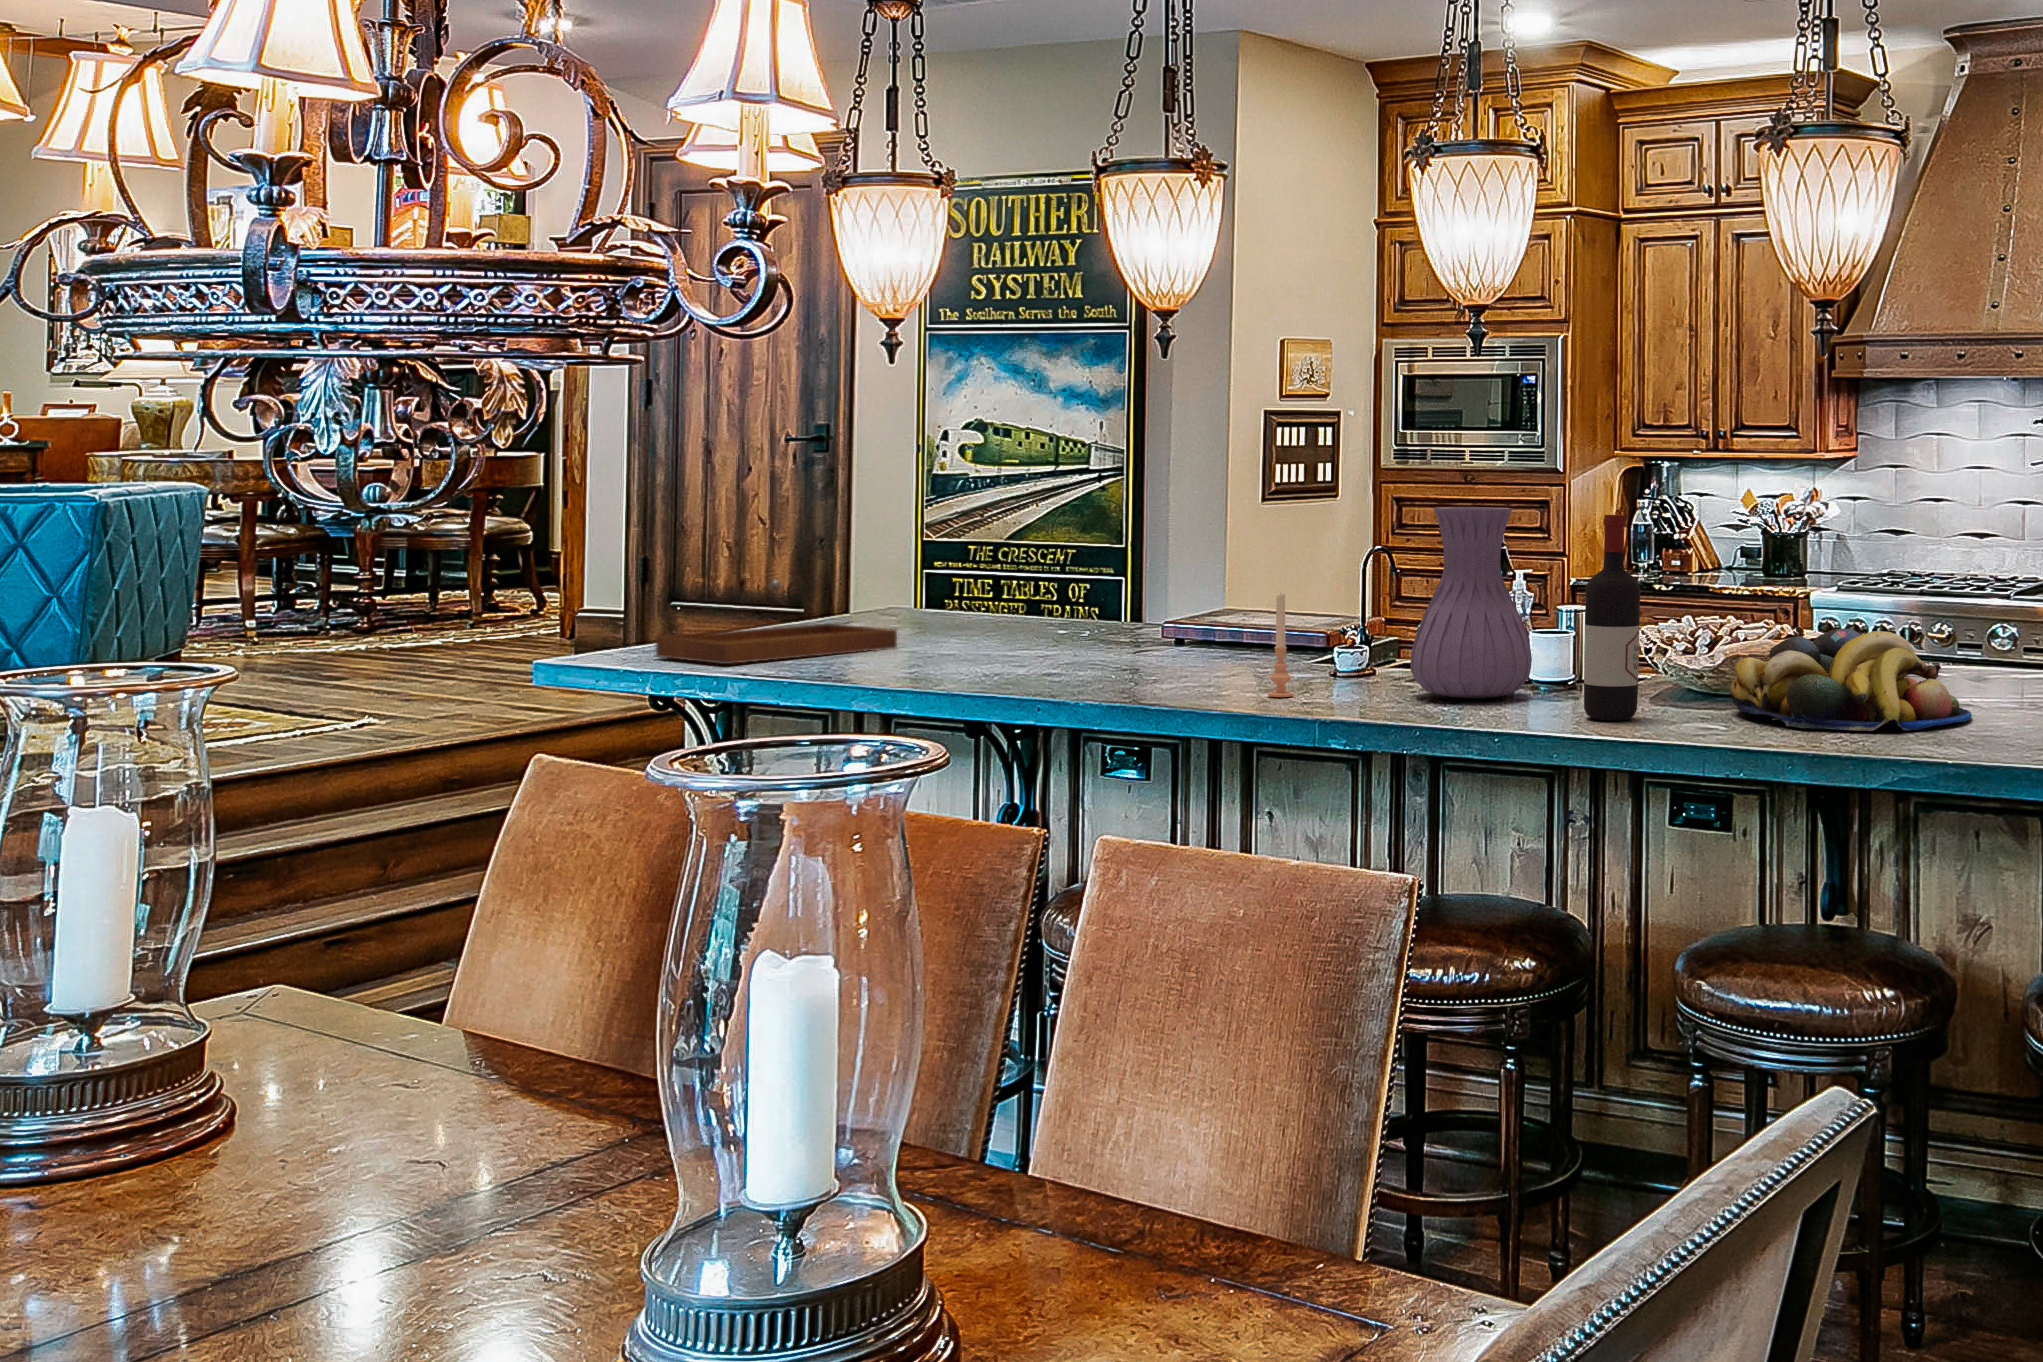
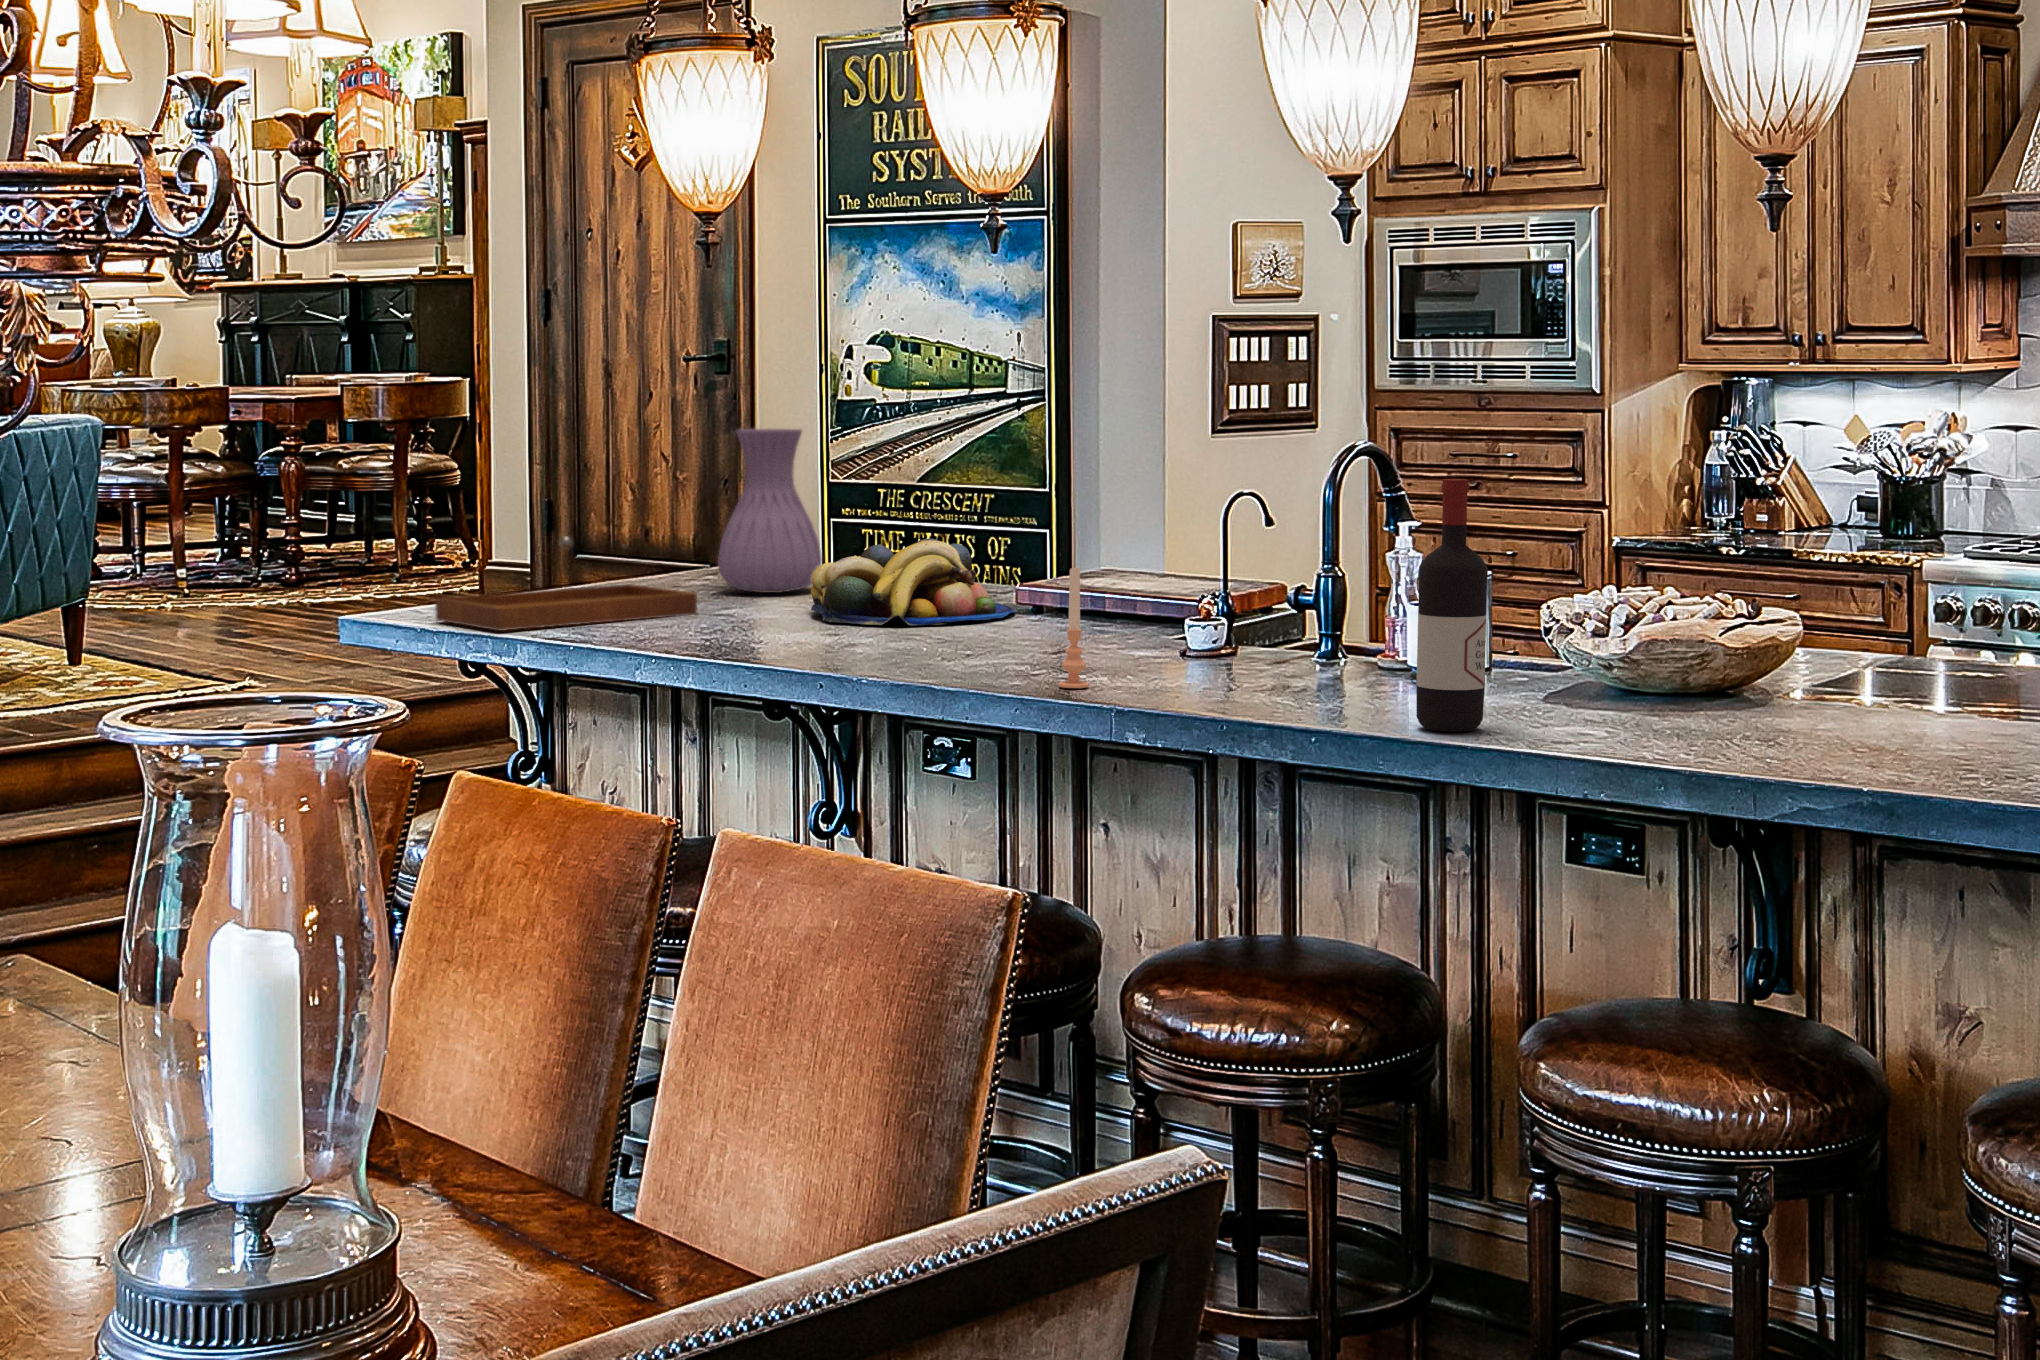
vase: present [1410,507,1532,699] -> present [718,429,822,593]
fruit bowl: present [1730,628,1971,731] -> present [811,539,1015,625]

